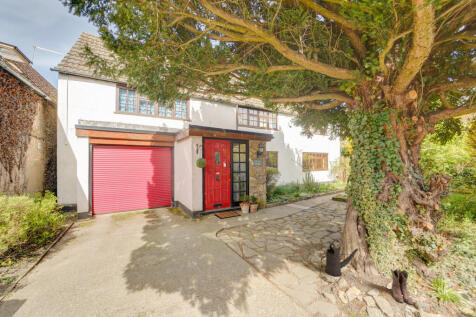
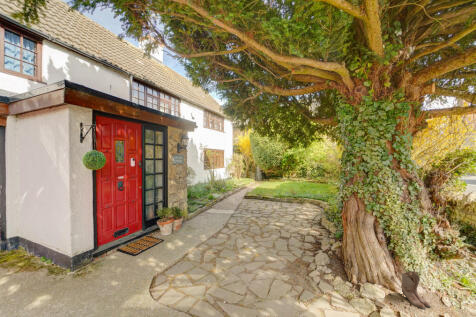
watering can: present [321,243,358,277] -> none [336,258,362,302]

